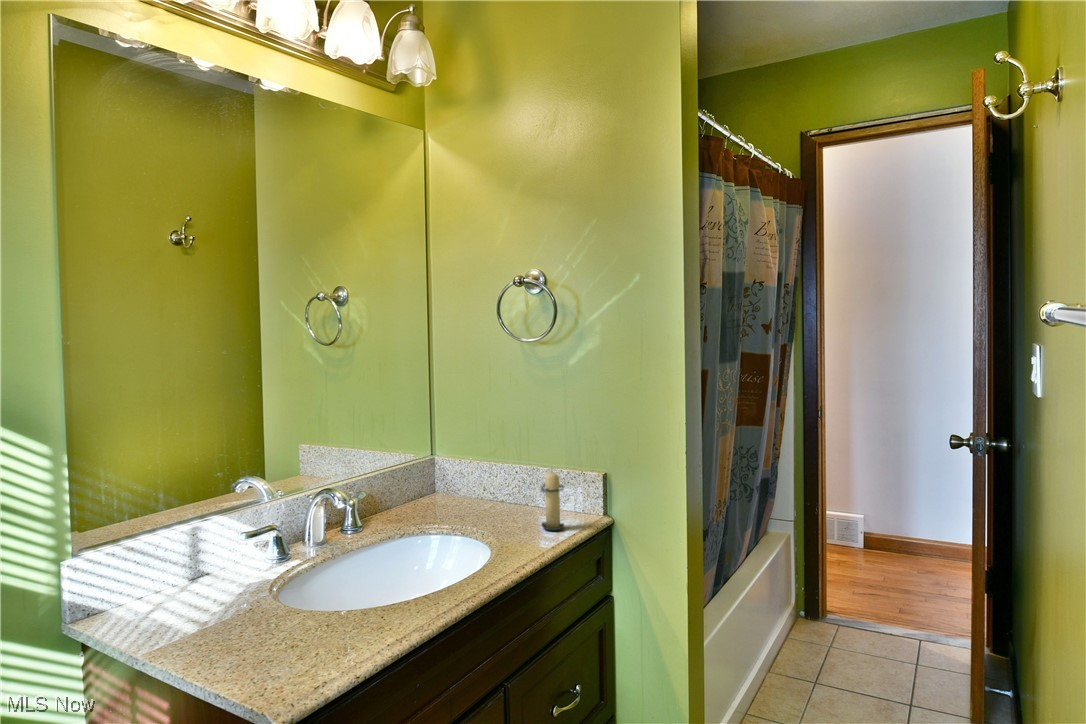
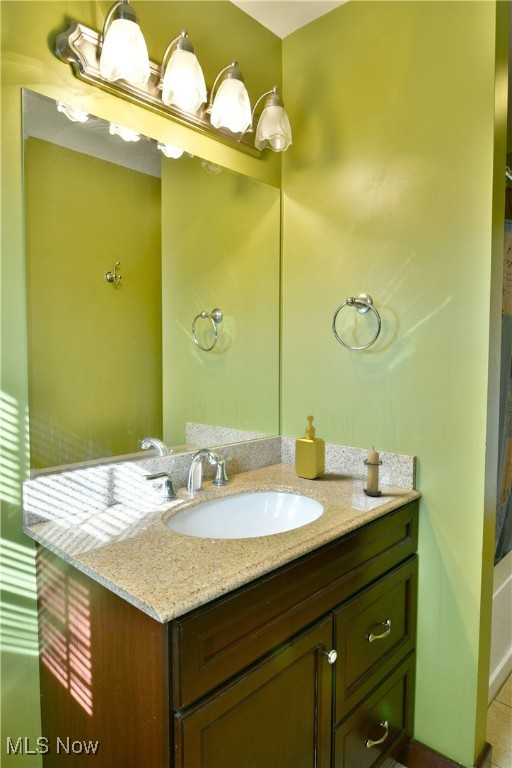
soap dispenser: none [454,430,494,514] -> present [295,416,325,479]

